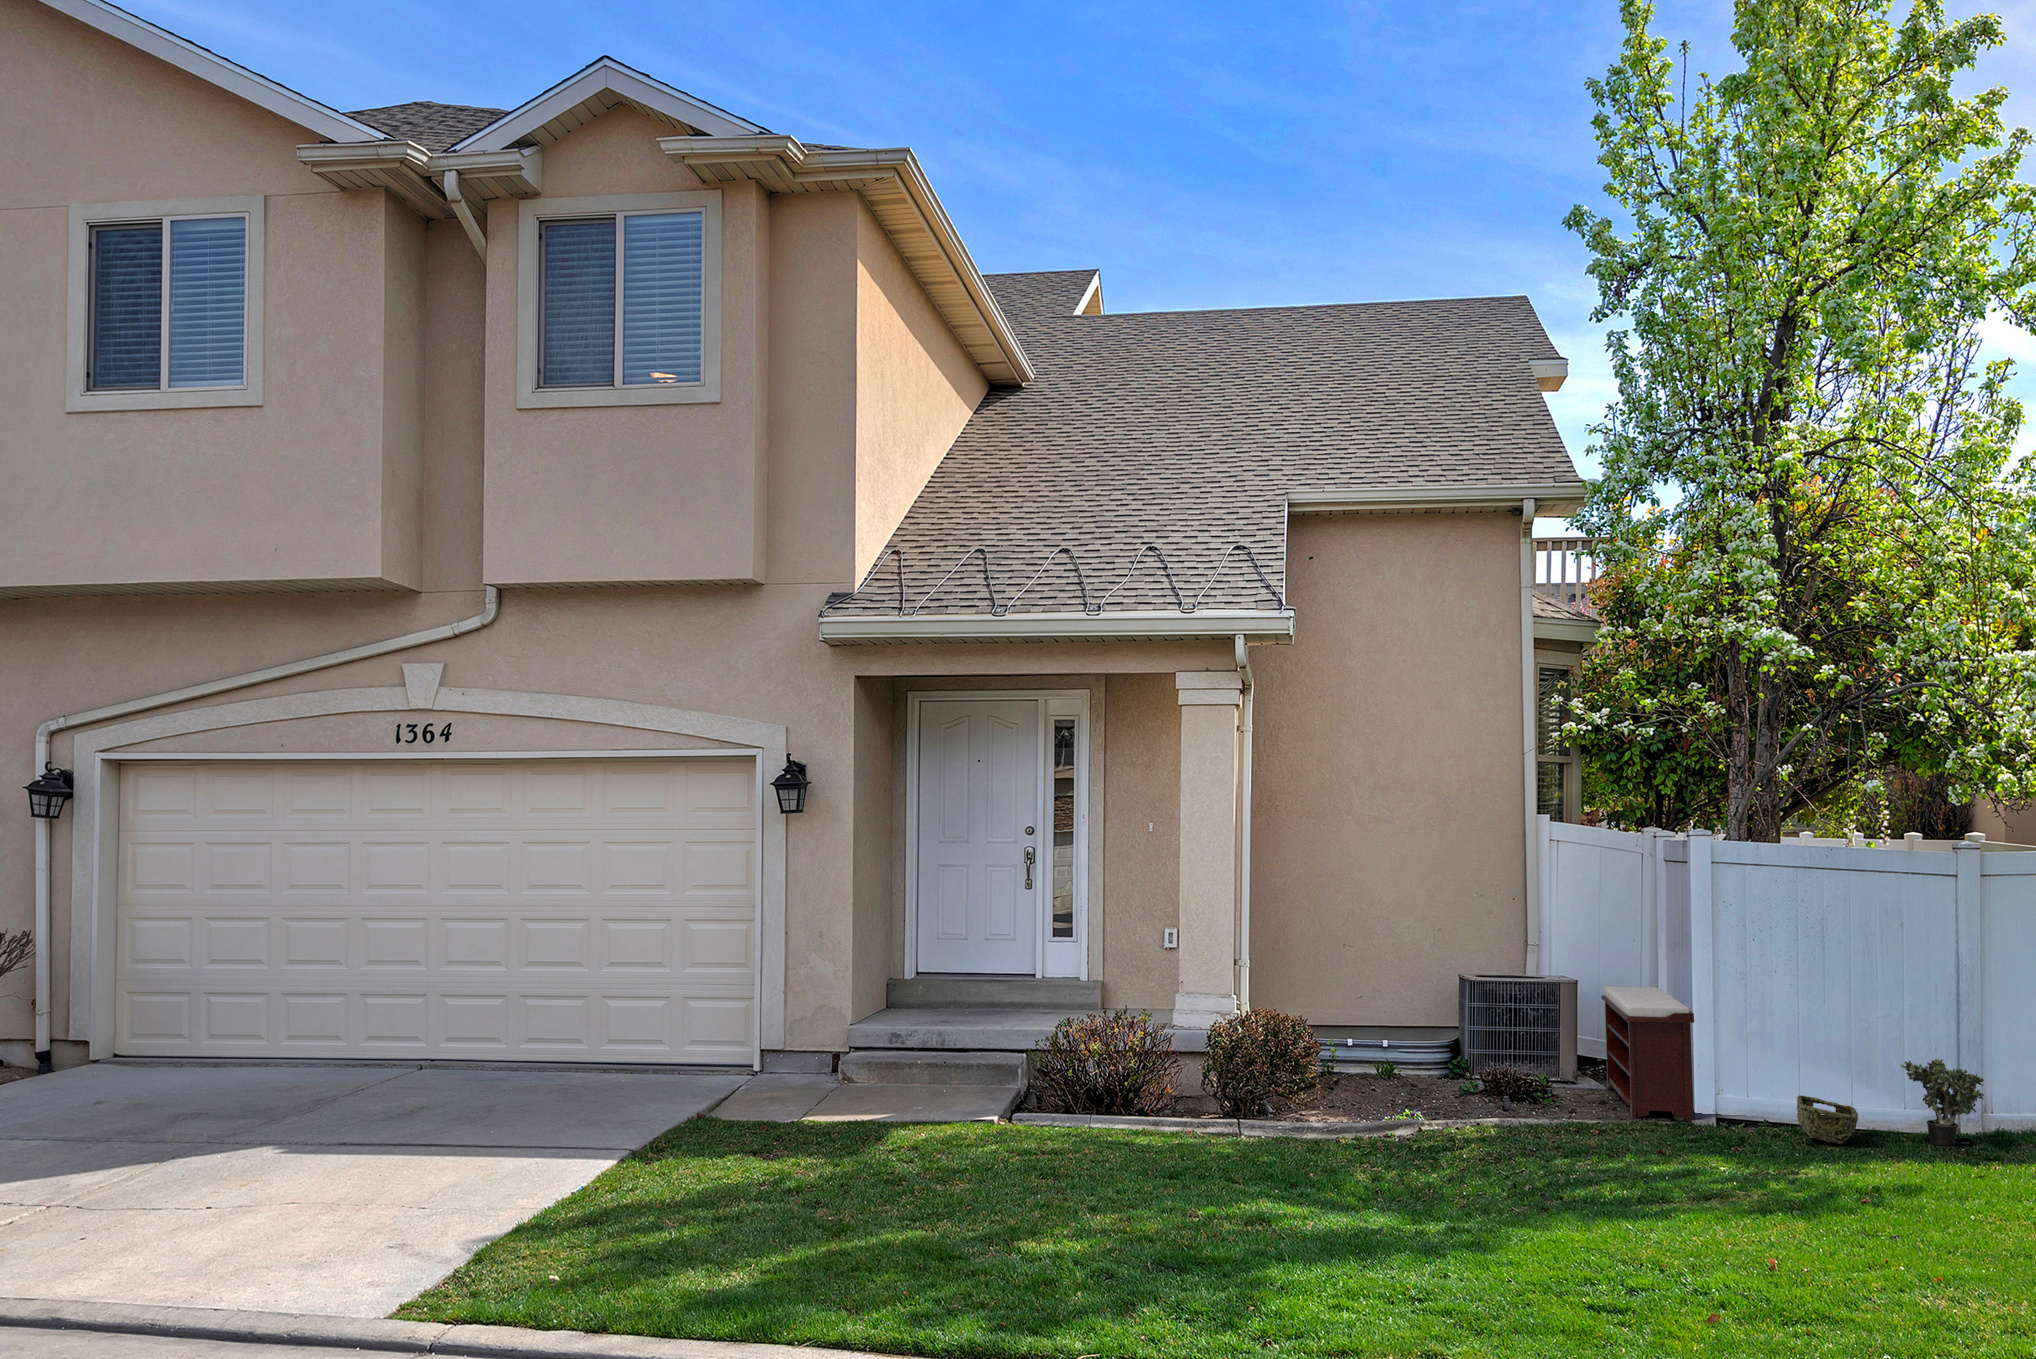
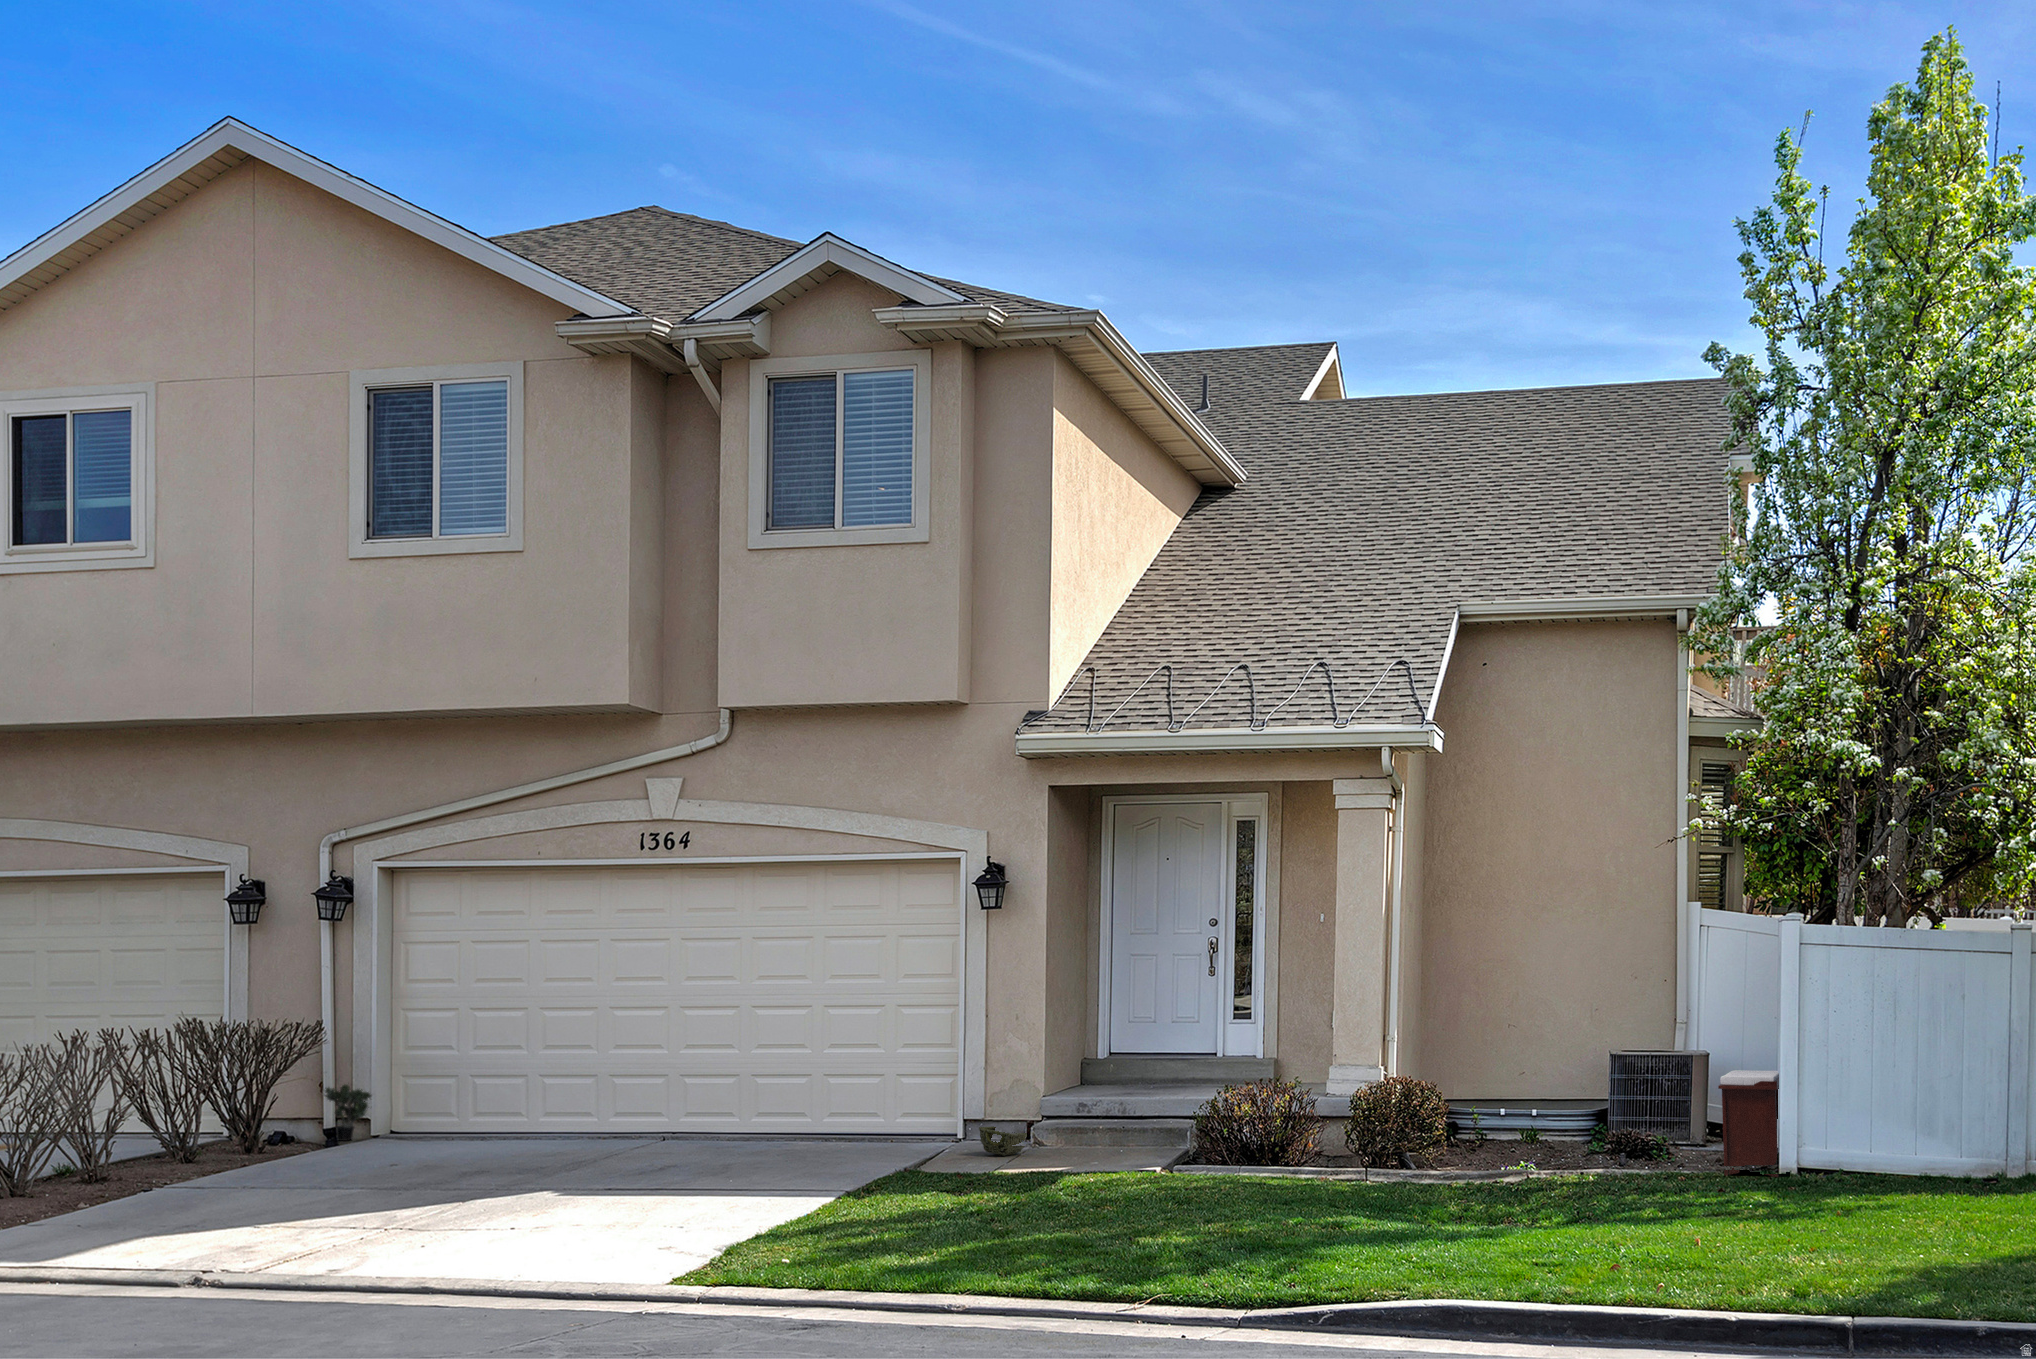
potted plant: present [1901,1059,1984,1146] -> present [326,1084,371,1141]
woven basket: present [1797,1095,1858,1144] -> present [979,1126,1027,1156]

